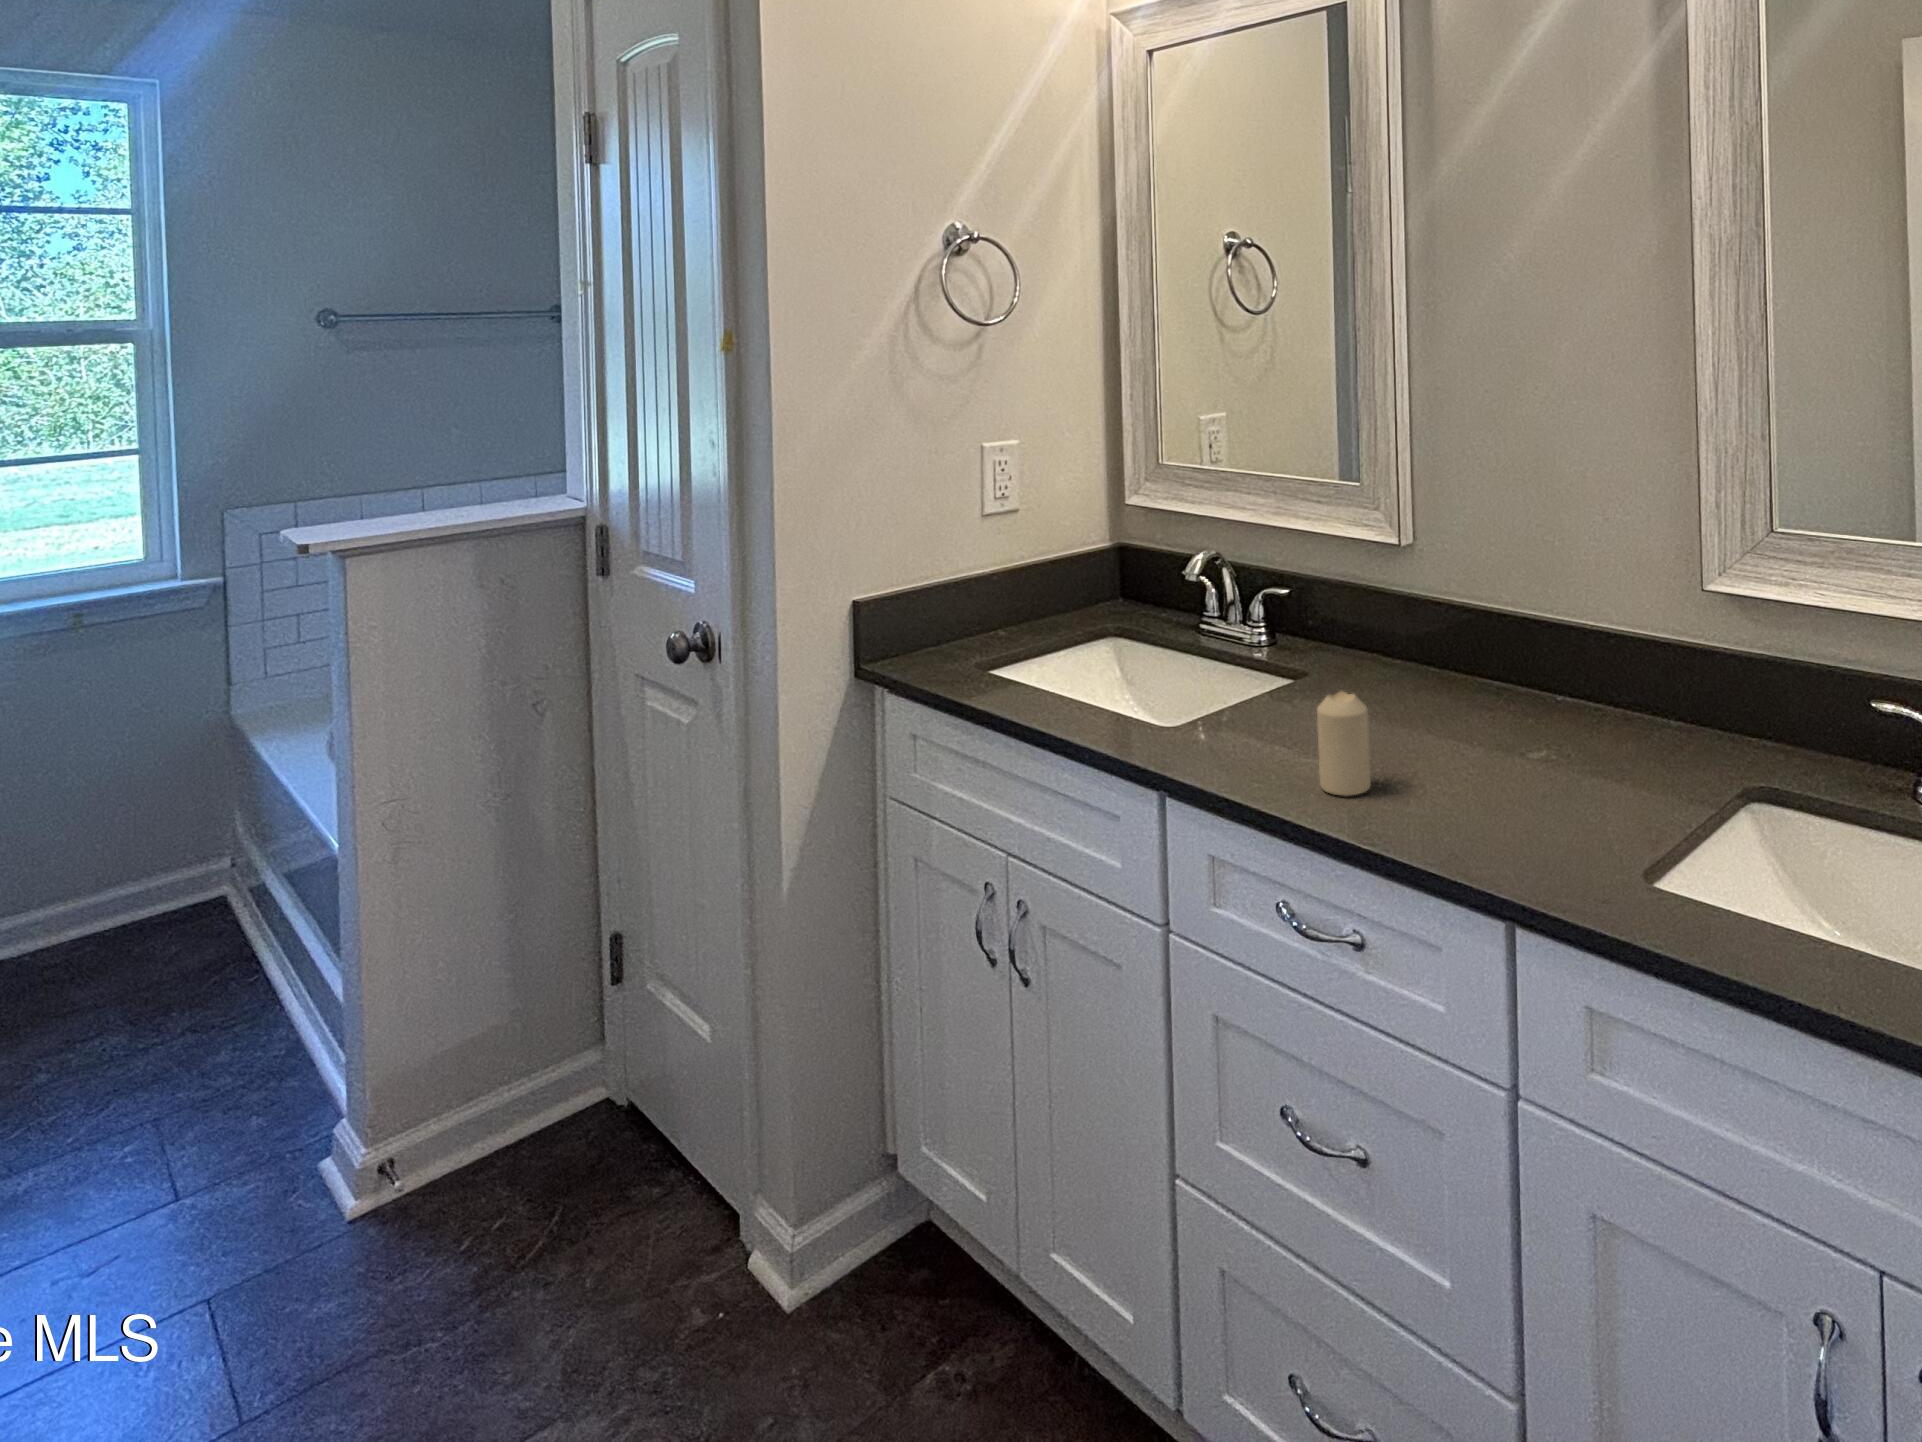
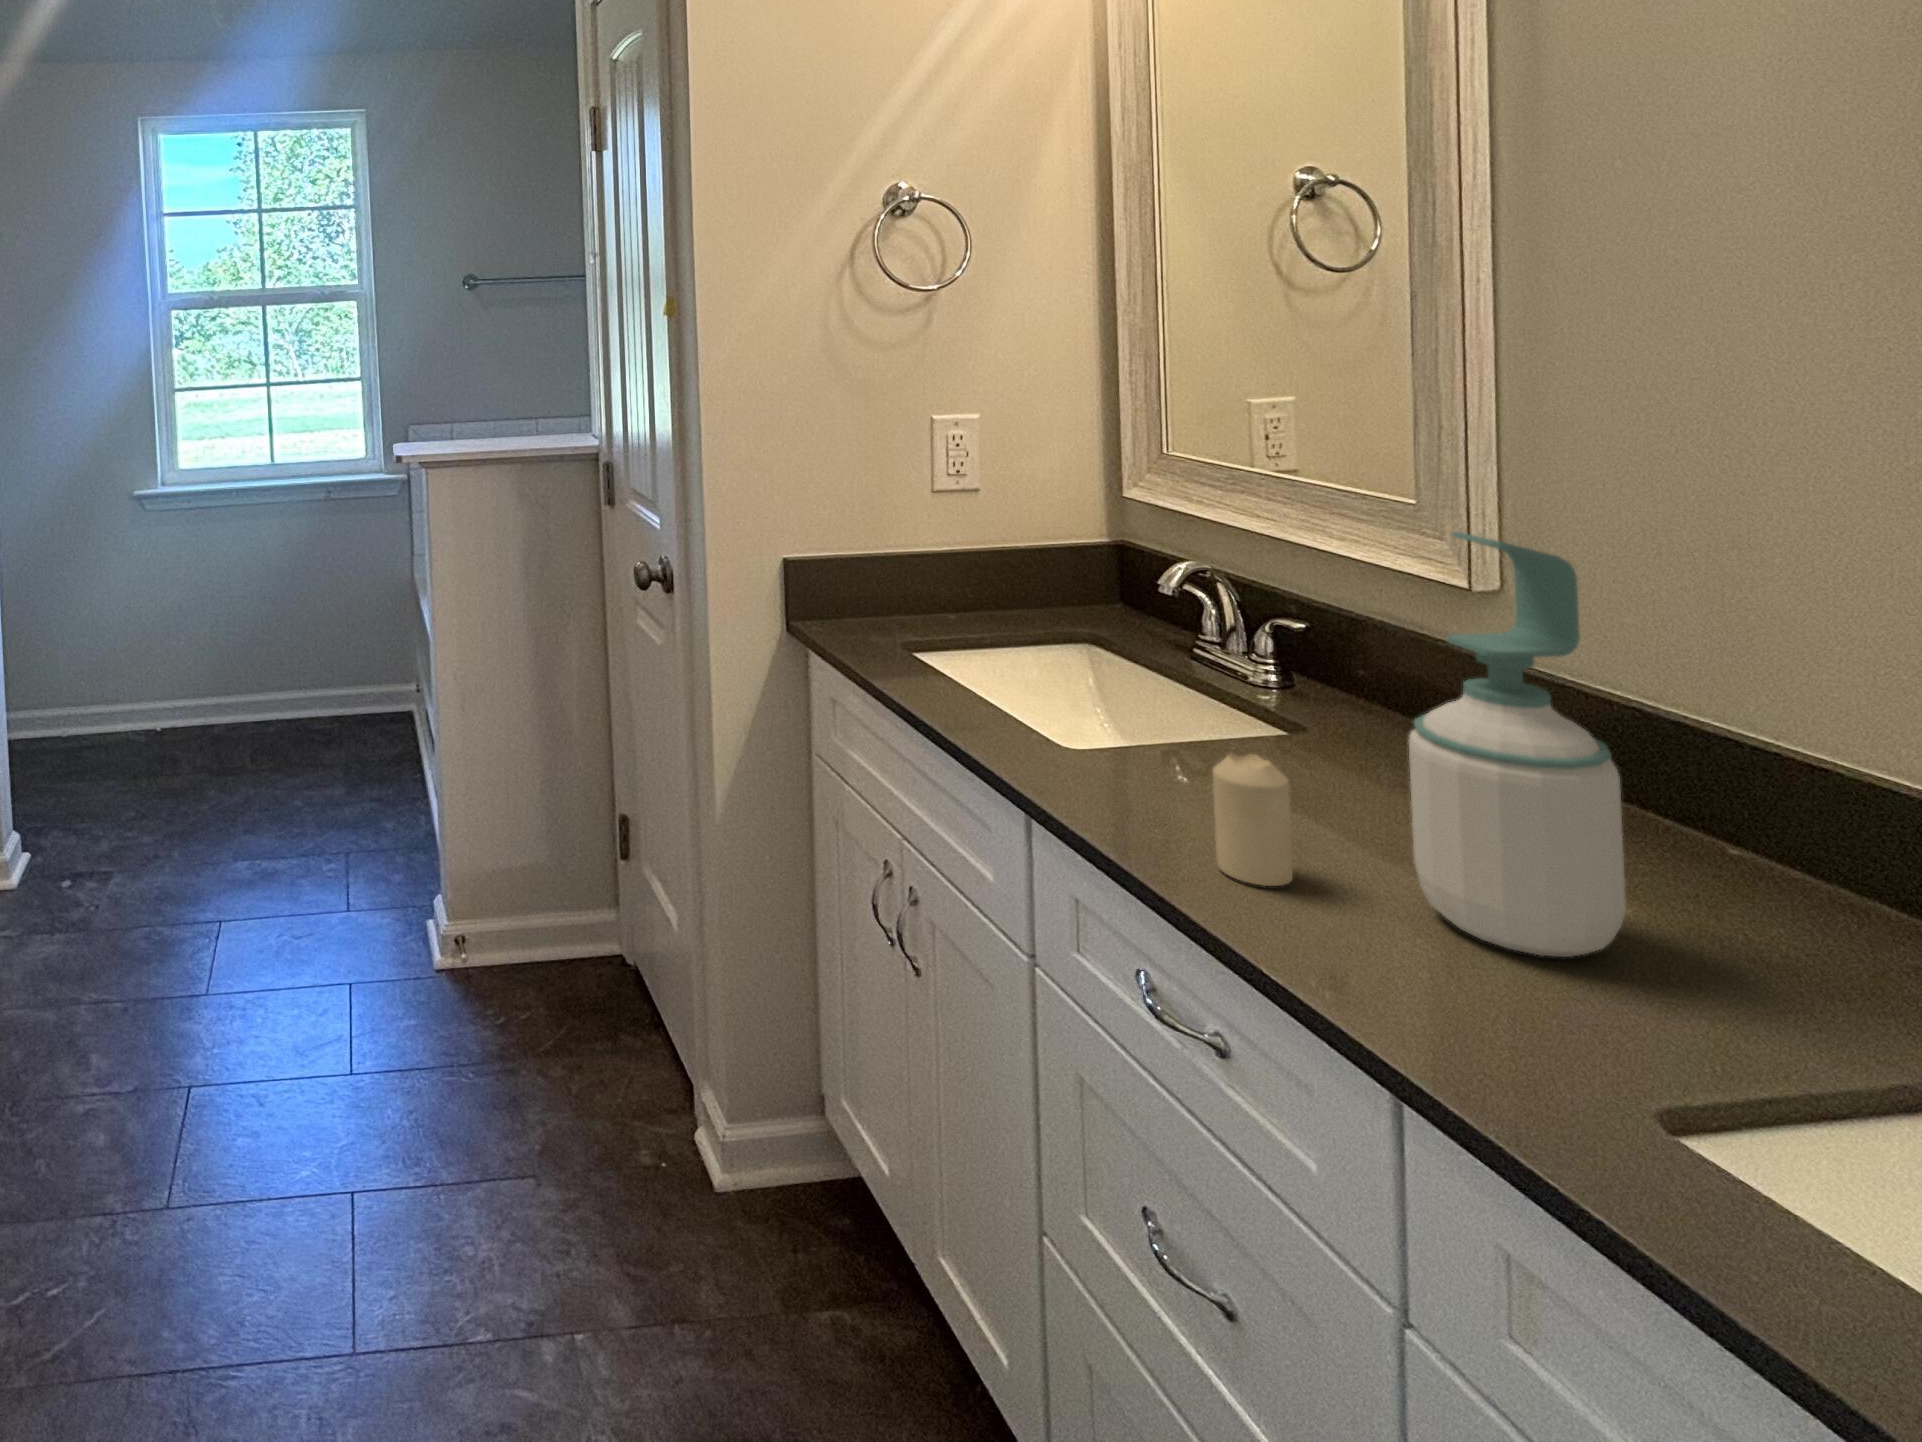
soap bottle: none [1435,496,1554,793] -> present [1409,531,1626,957]

